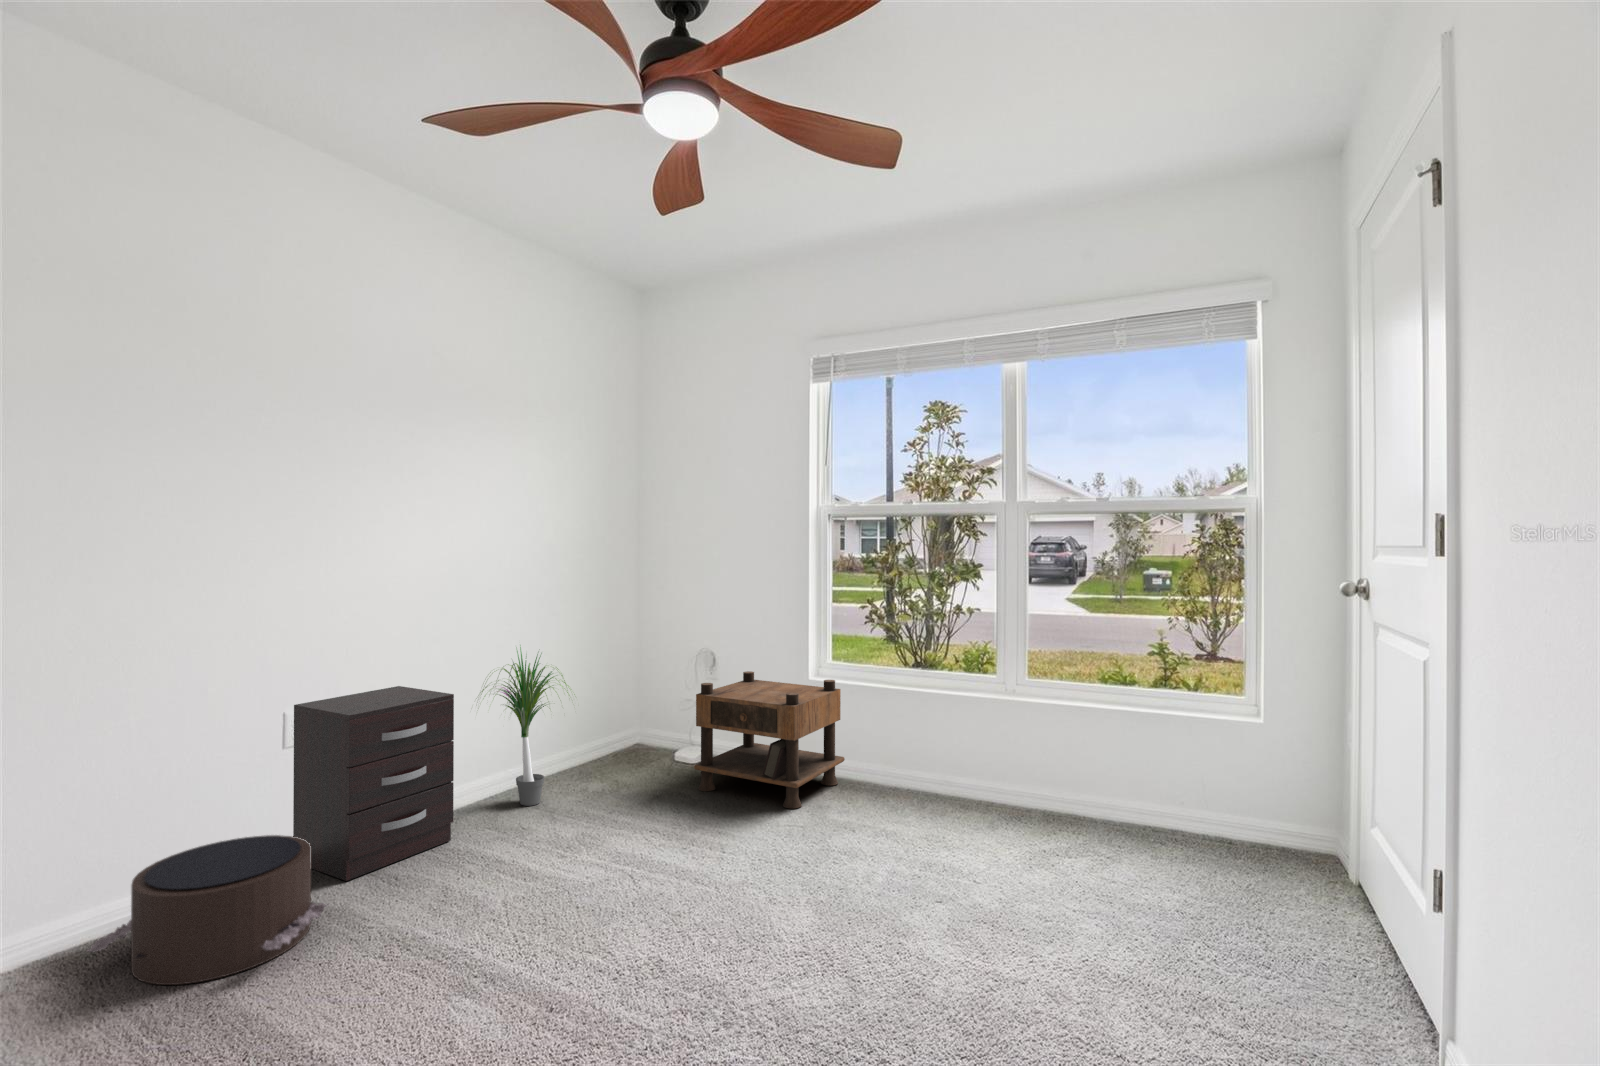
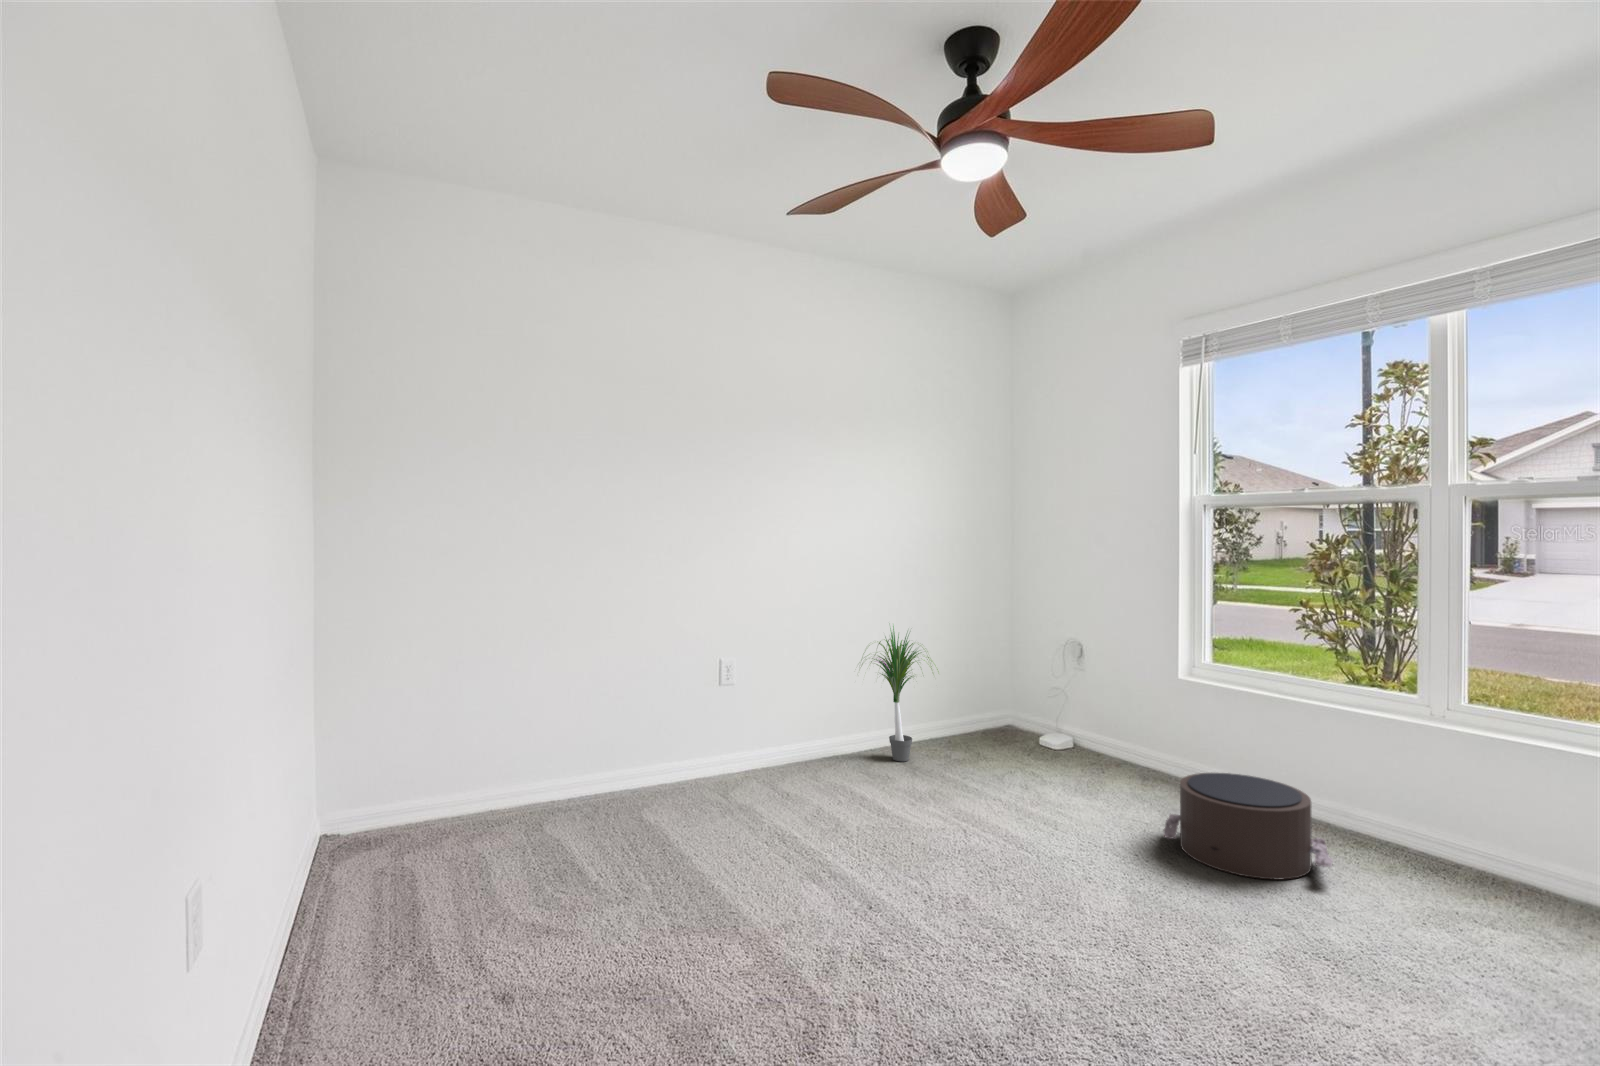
nightstand: present [694,671,845,808] -> none [1049,665,1216,805]
dresser: present [293,686,454,881] -> none [727,649,835,791]
pouf: present [87,835,328,985] -> present [1164,773,1333,880]

